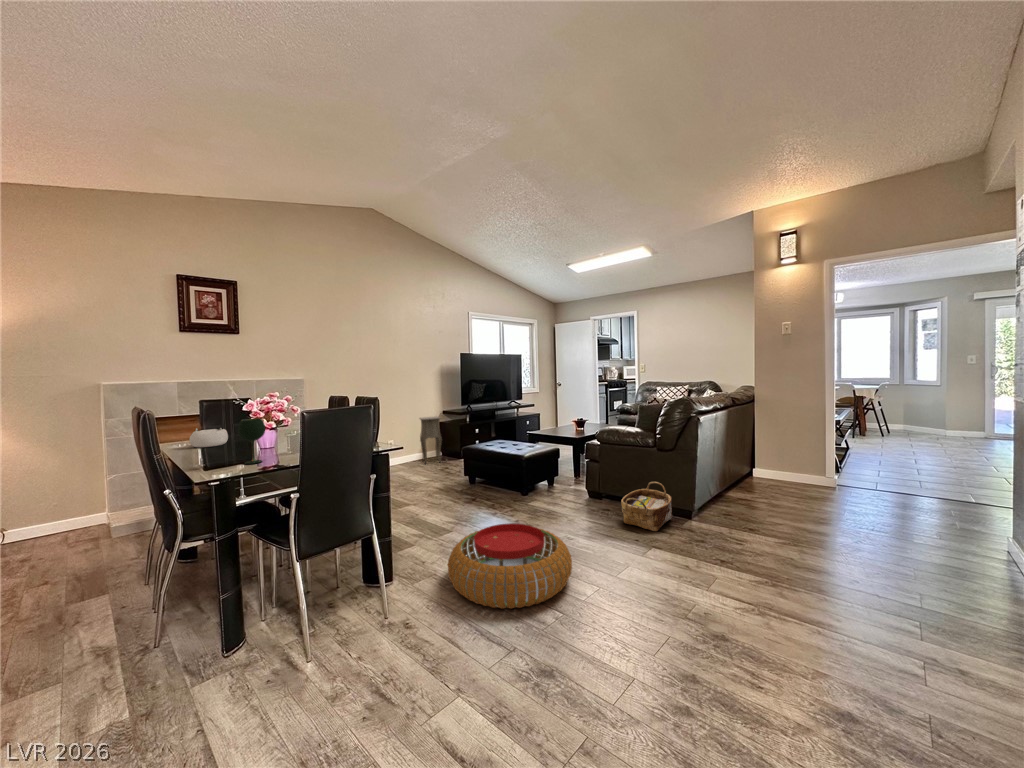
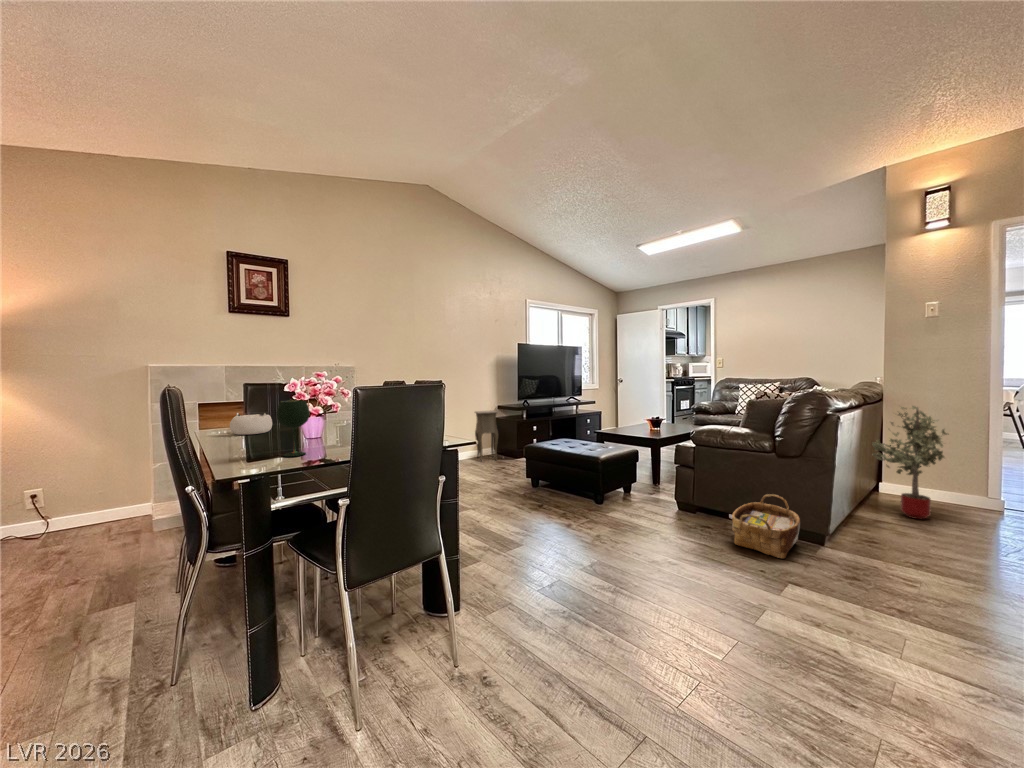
potted tree: none [740,406,793,497] -> present [872,406,949,519]
pouf: present [448,523,572,609] -> none [530,543,698,667]

